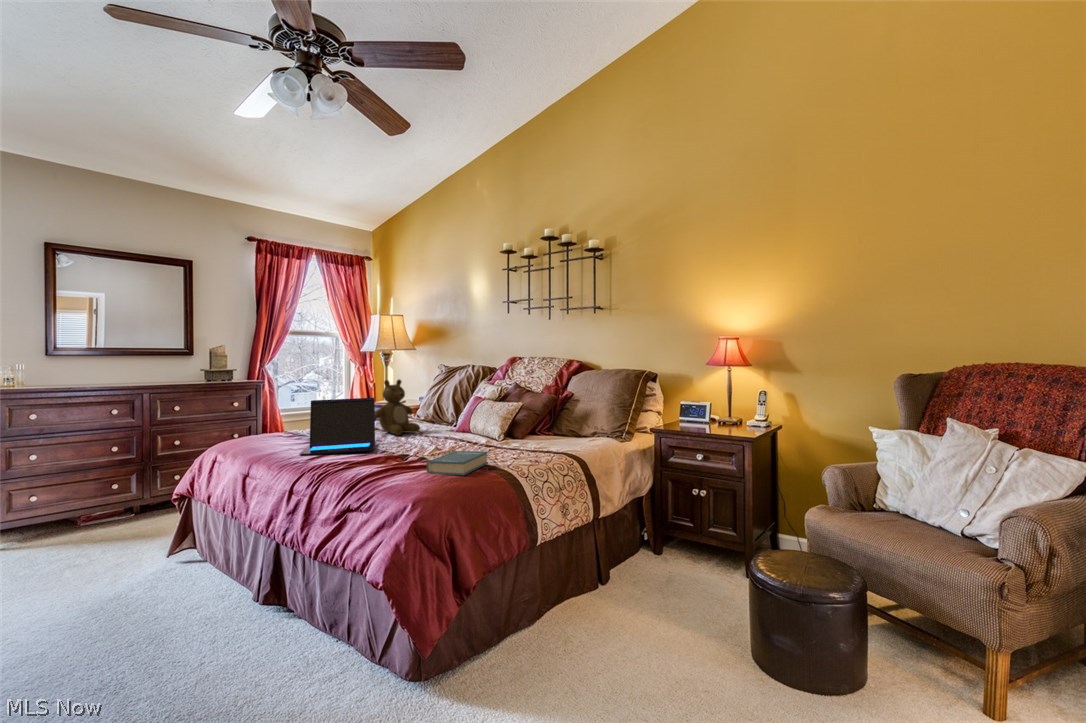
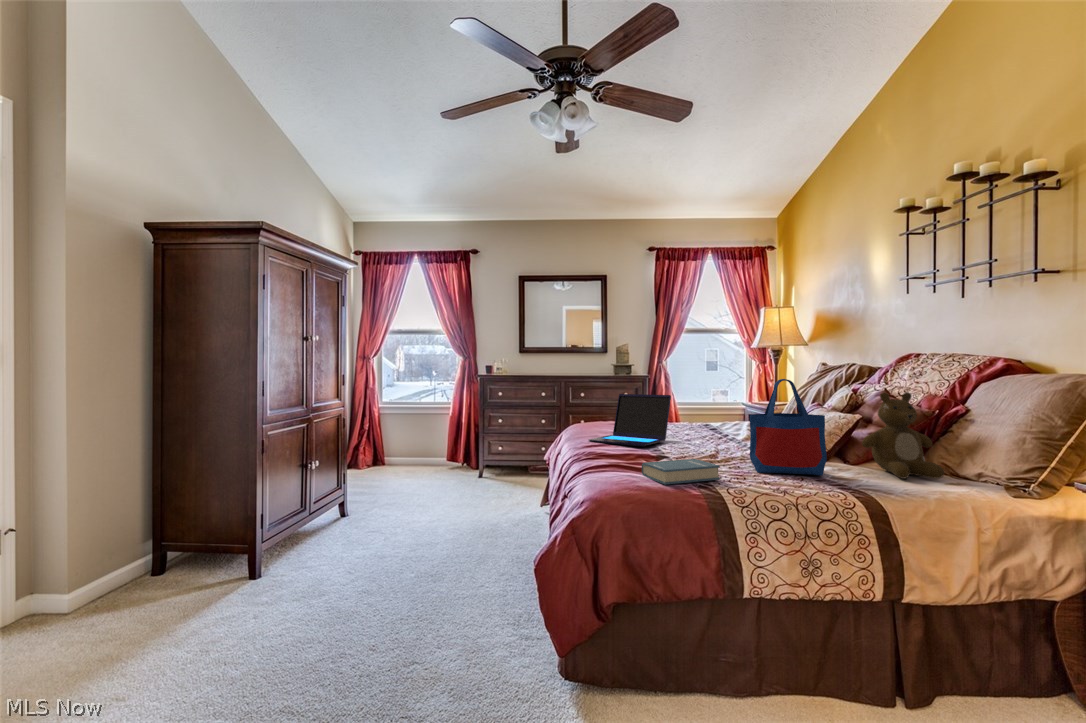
tote bag: none [481,377,532,454] -> present [750,379,827,476]
teddy bear: present [375,379,420,435] -> present [862,392,944,479]

